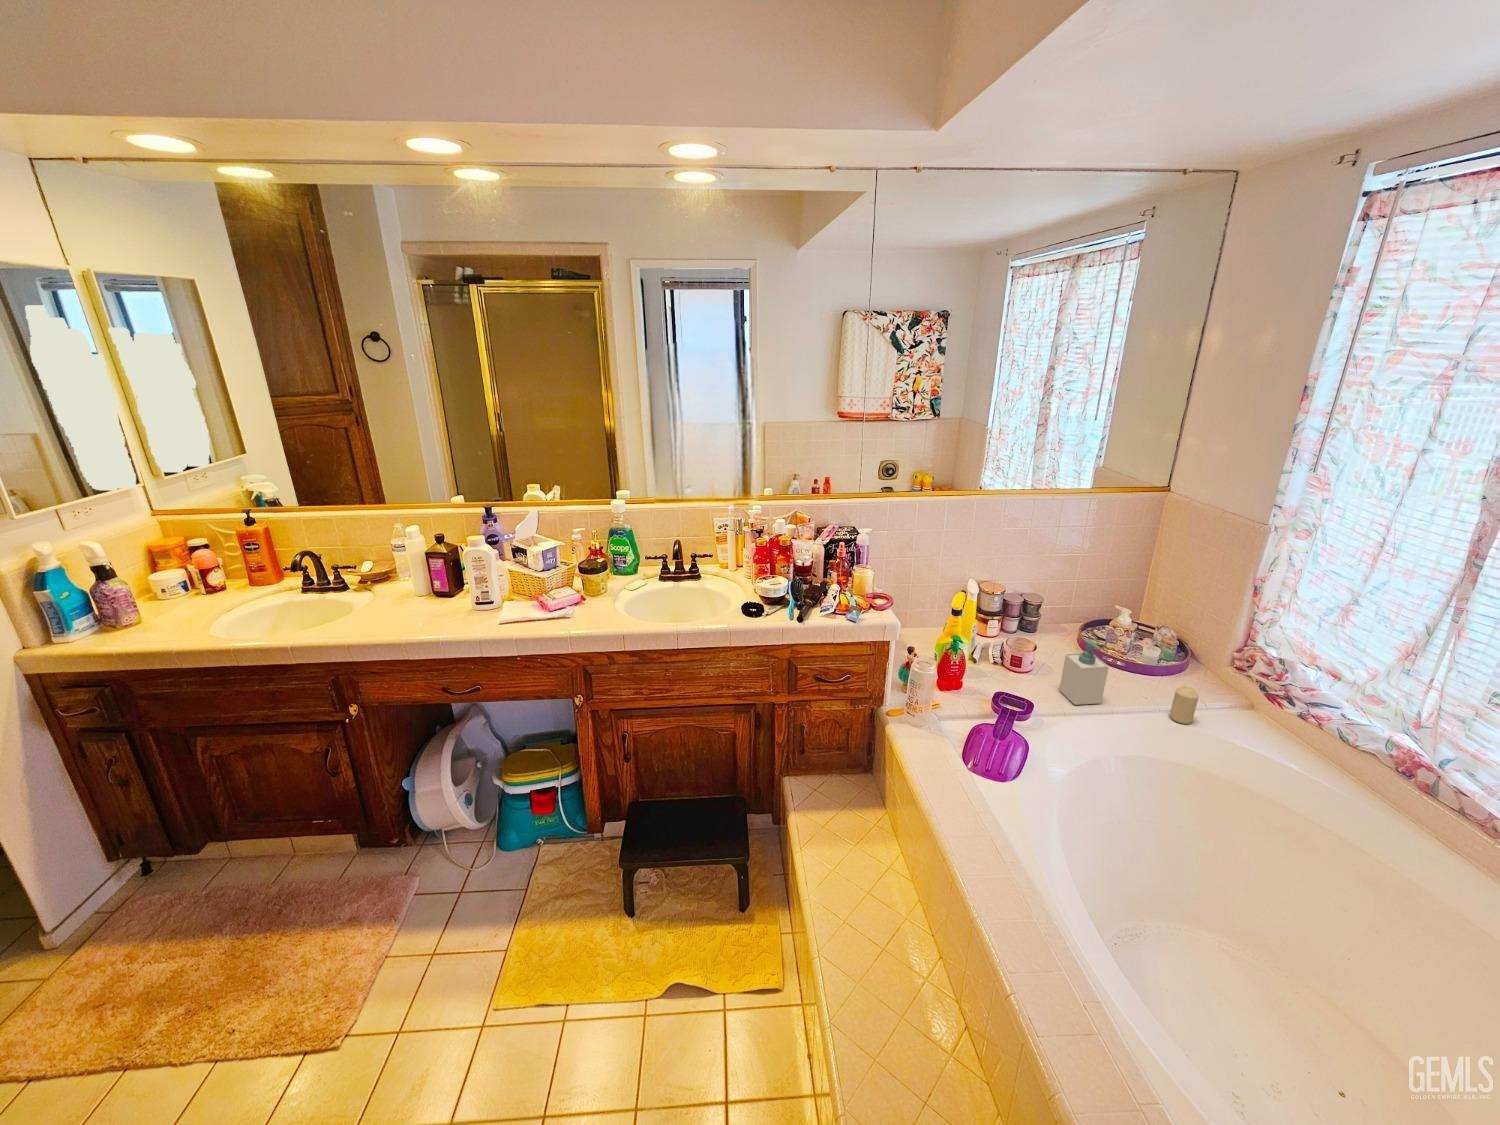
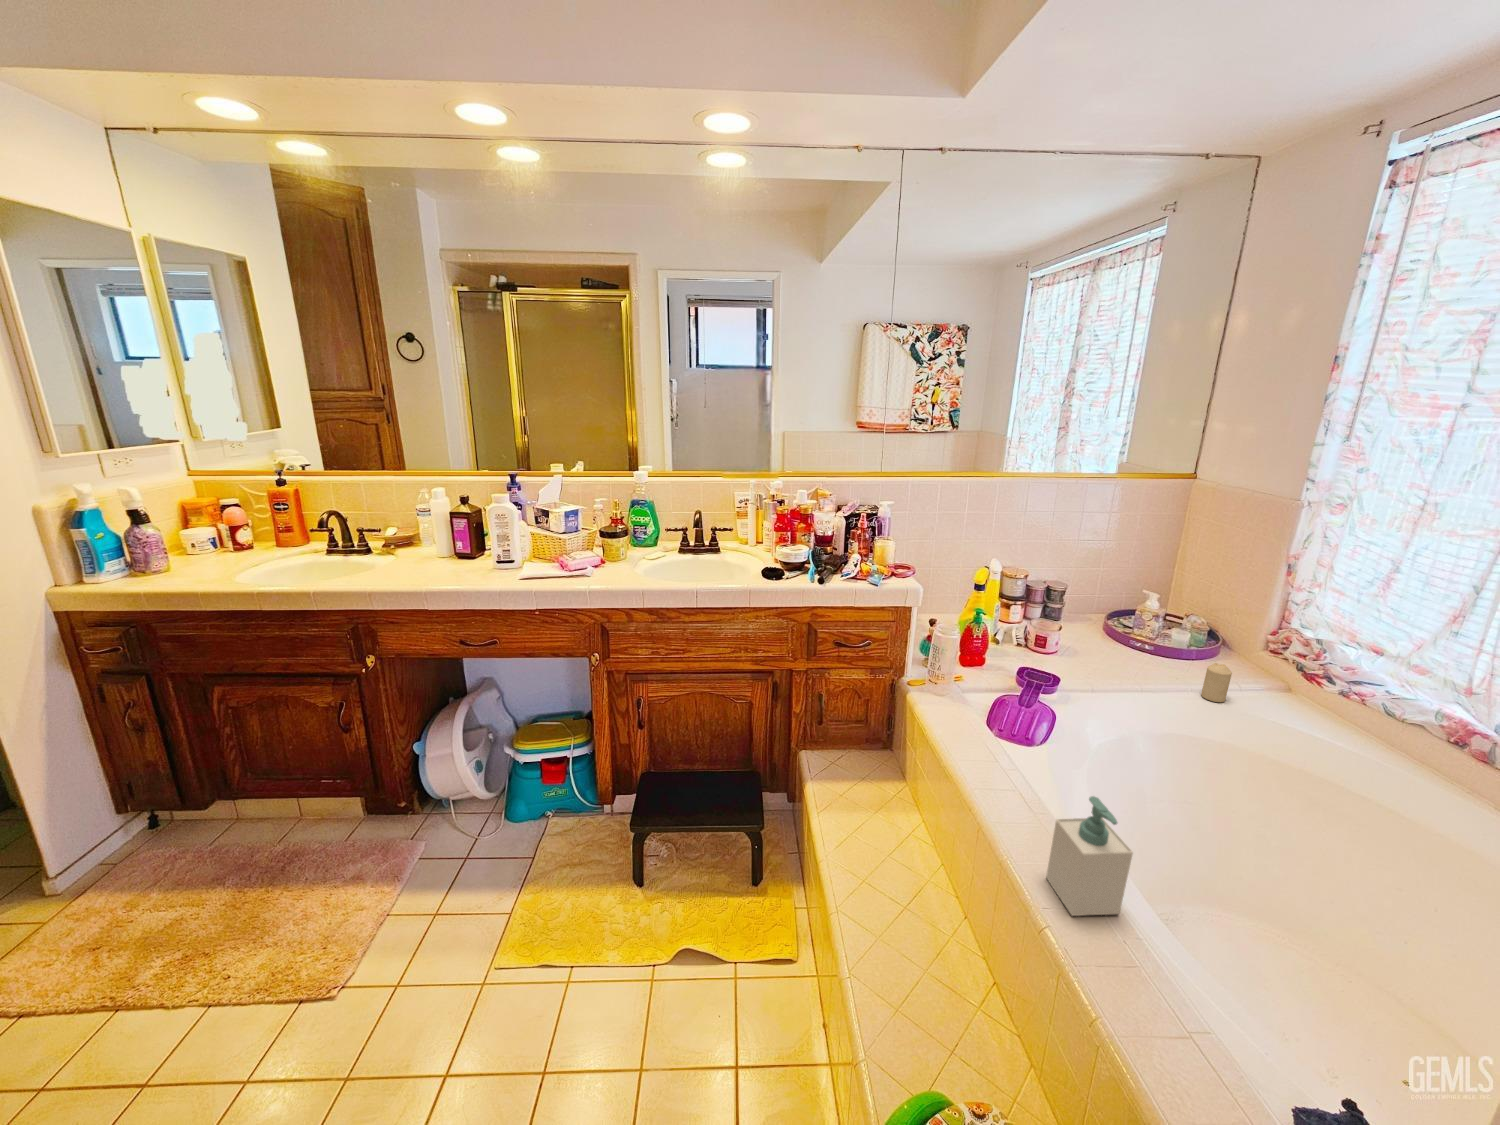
soap bottle: present [1059,639,1109,705] -> present [1046,796,1133,916]

